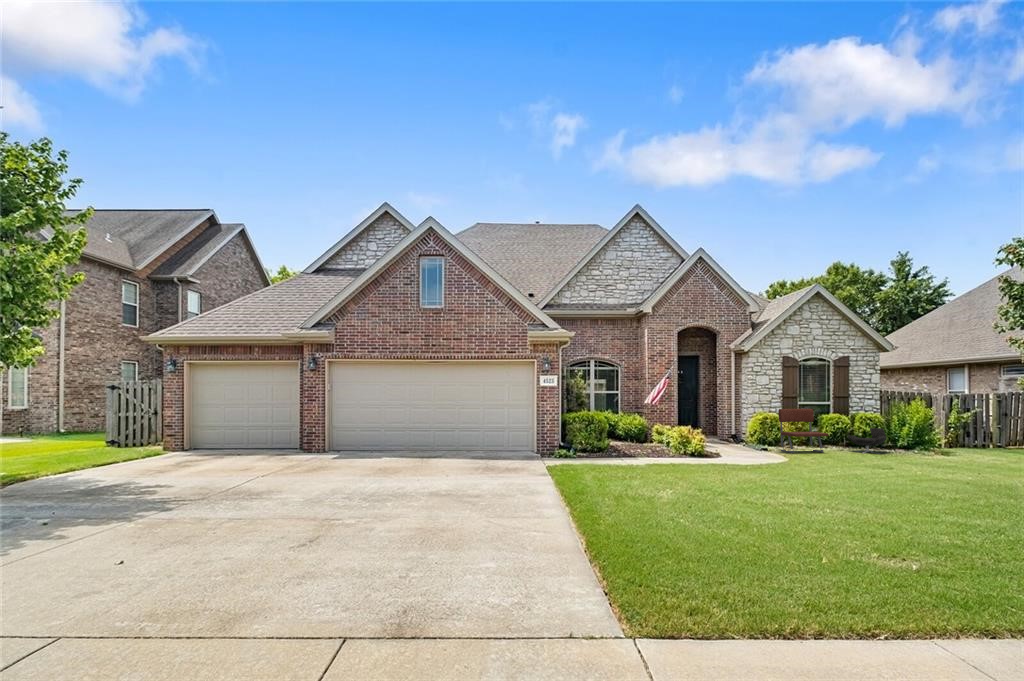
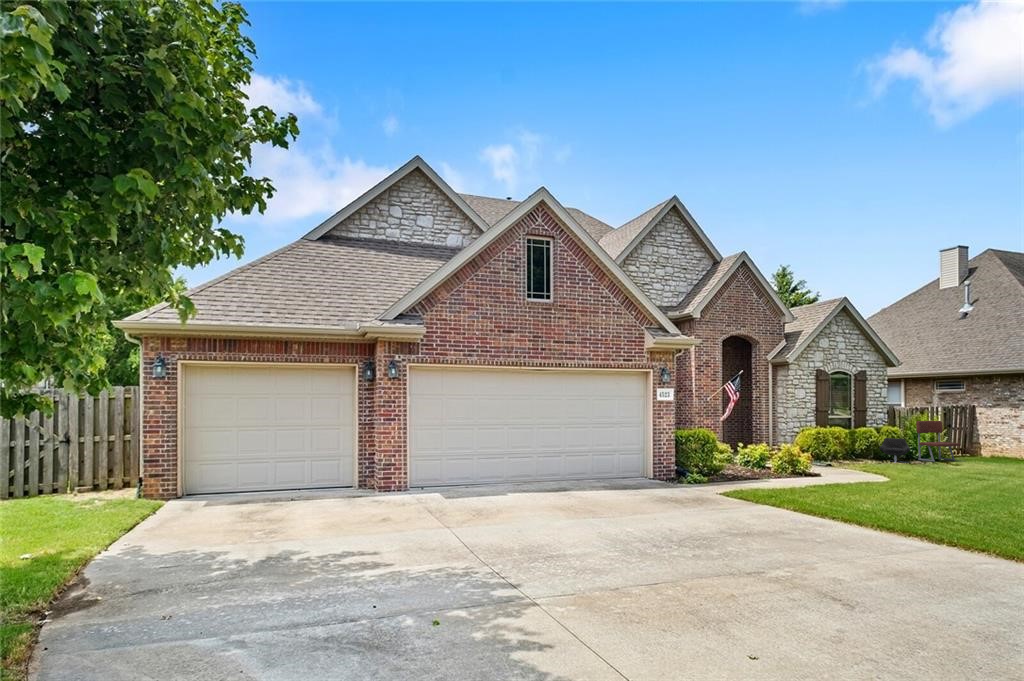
bench: present [778,409,828,453] -> present [916,421,961,462]

